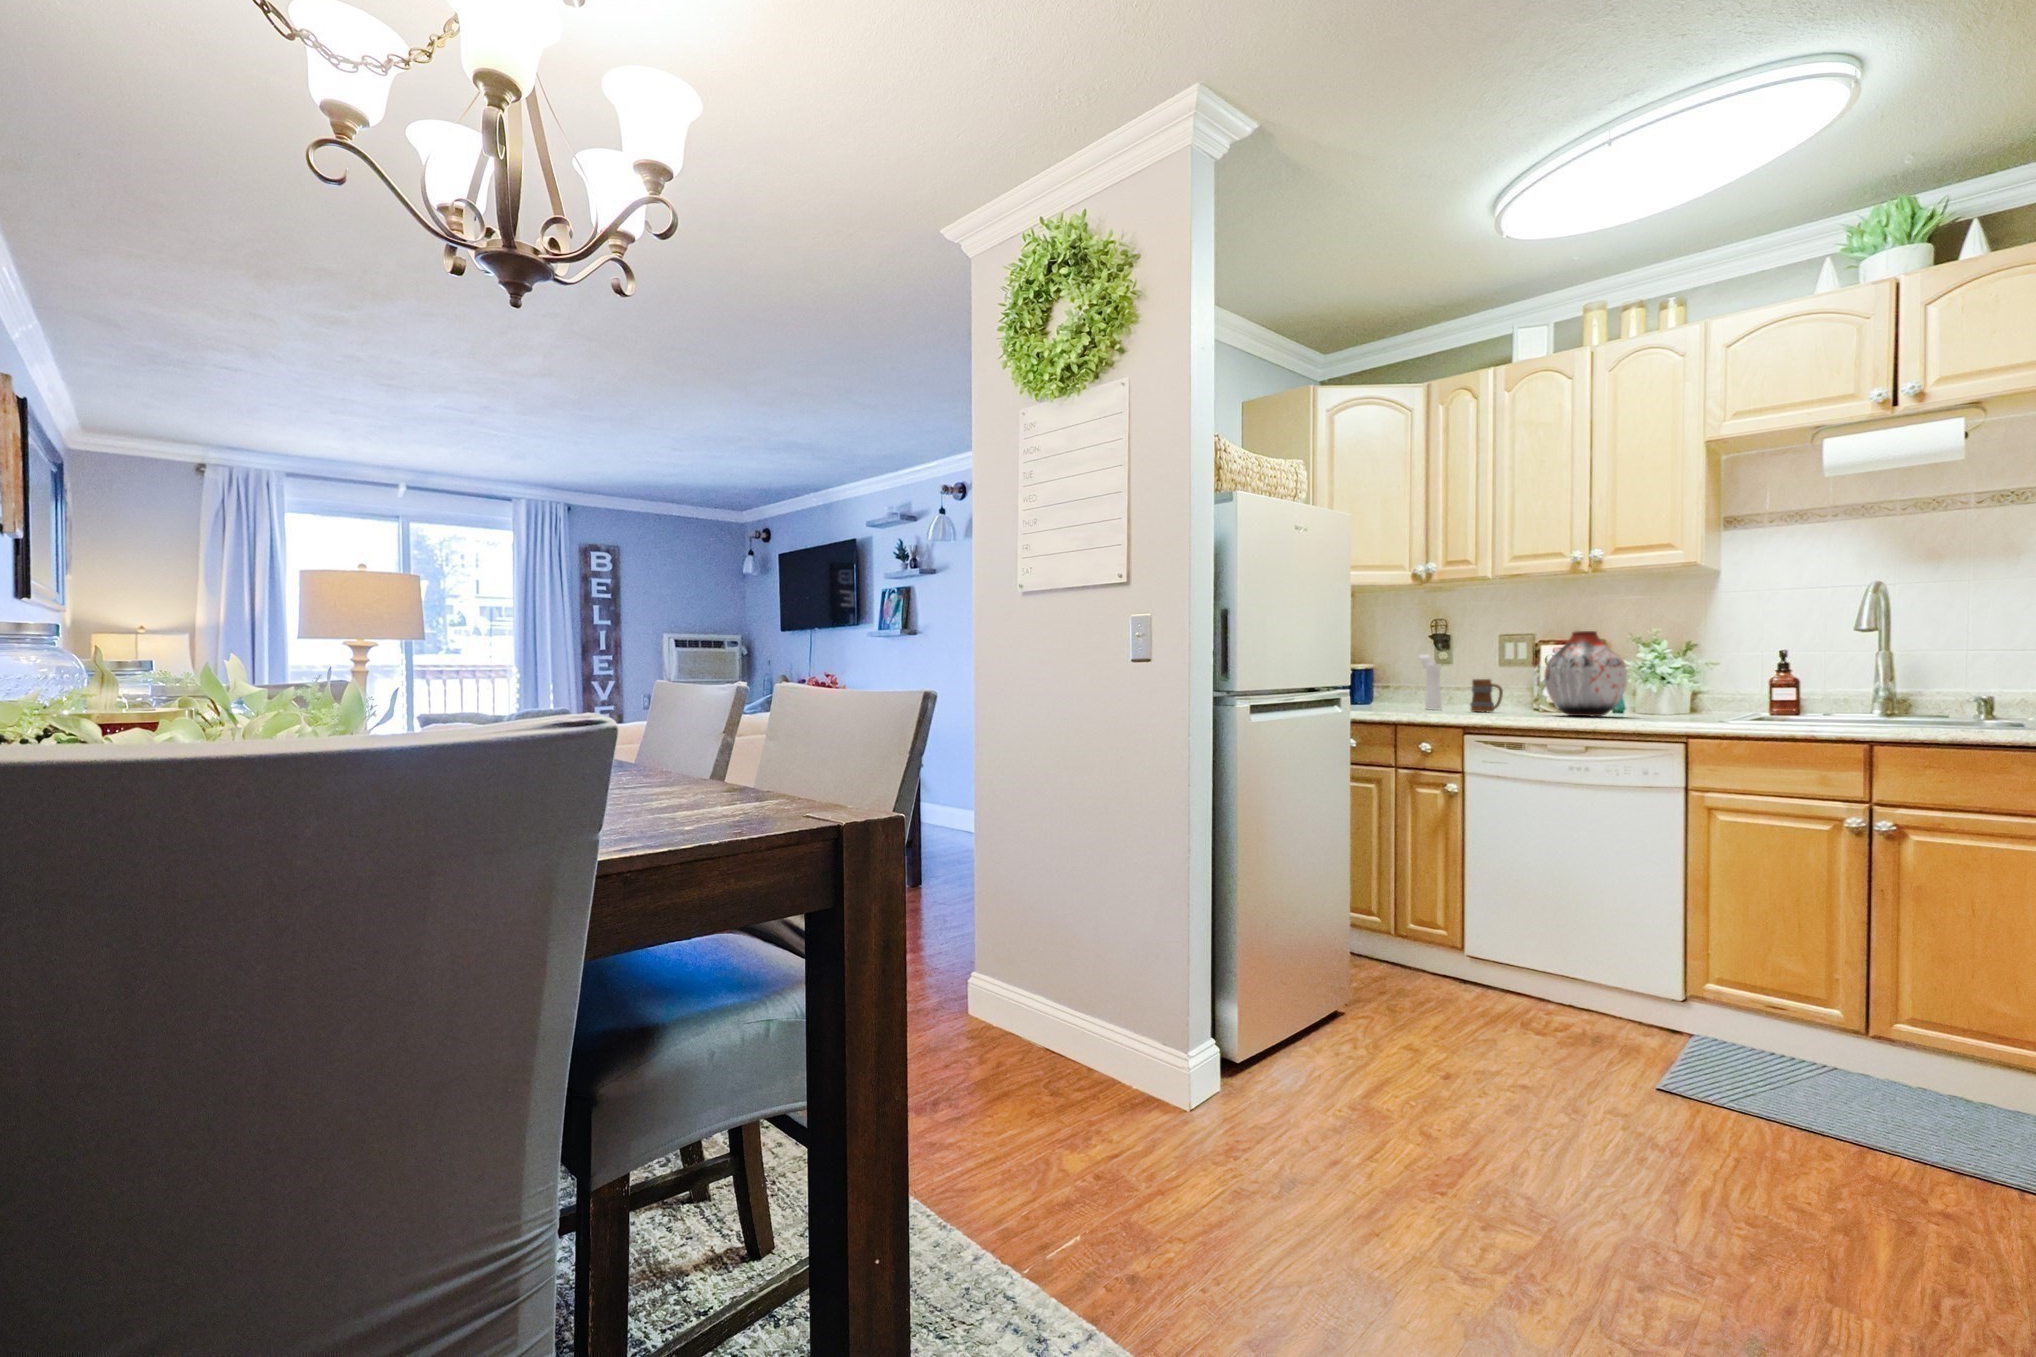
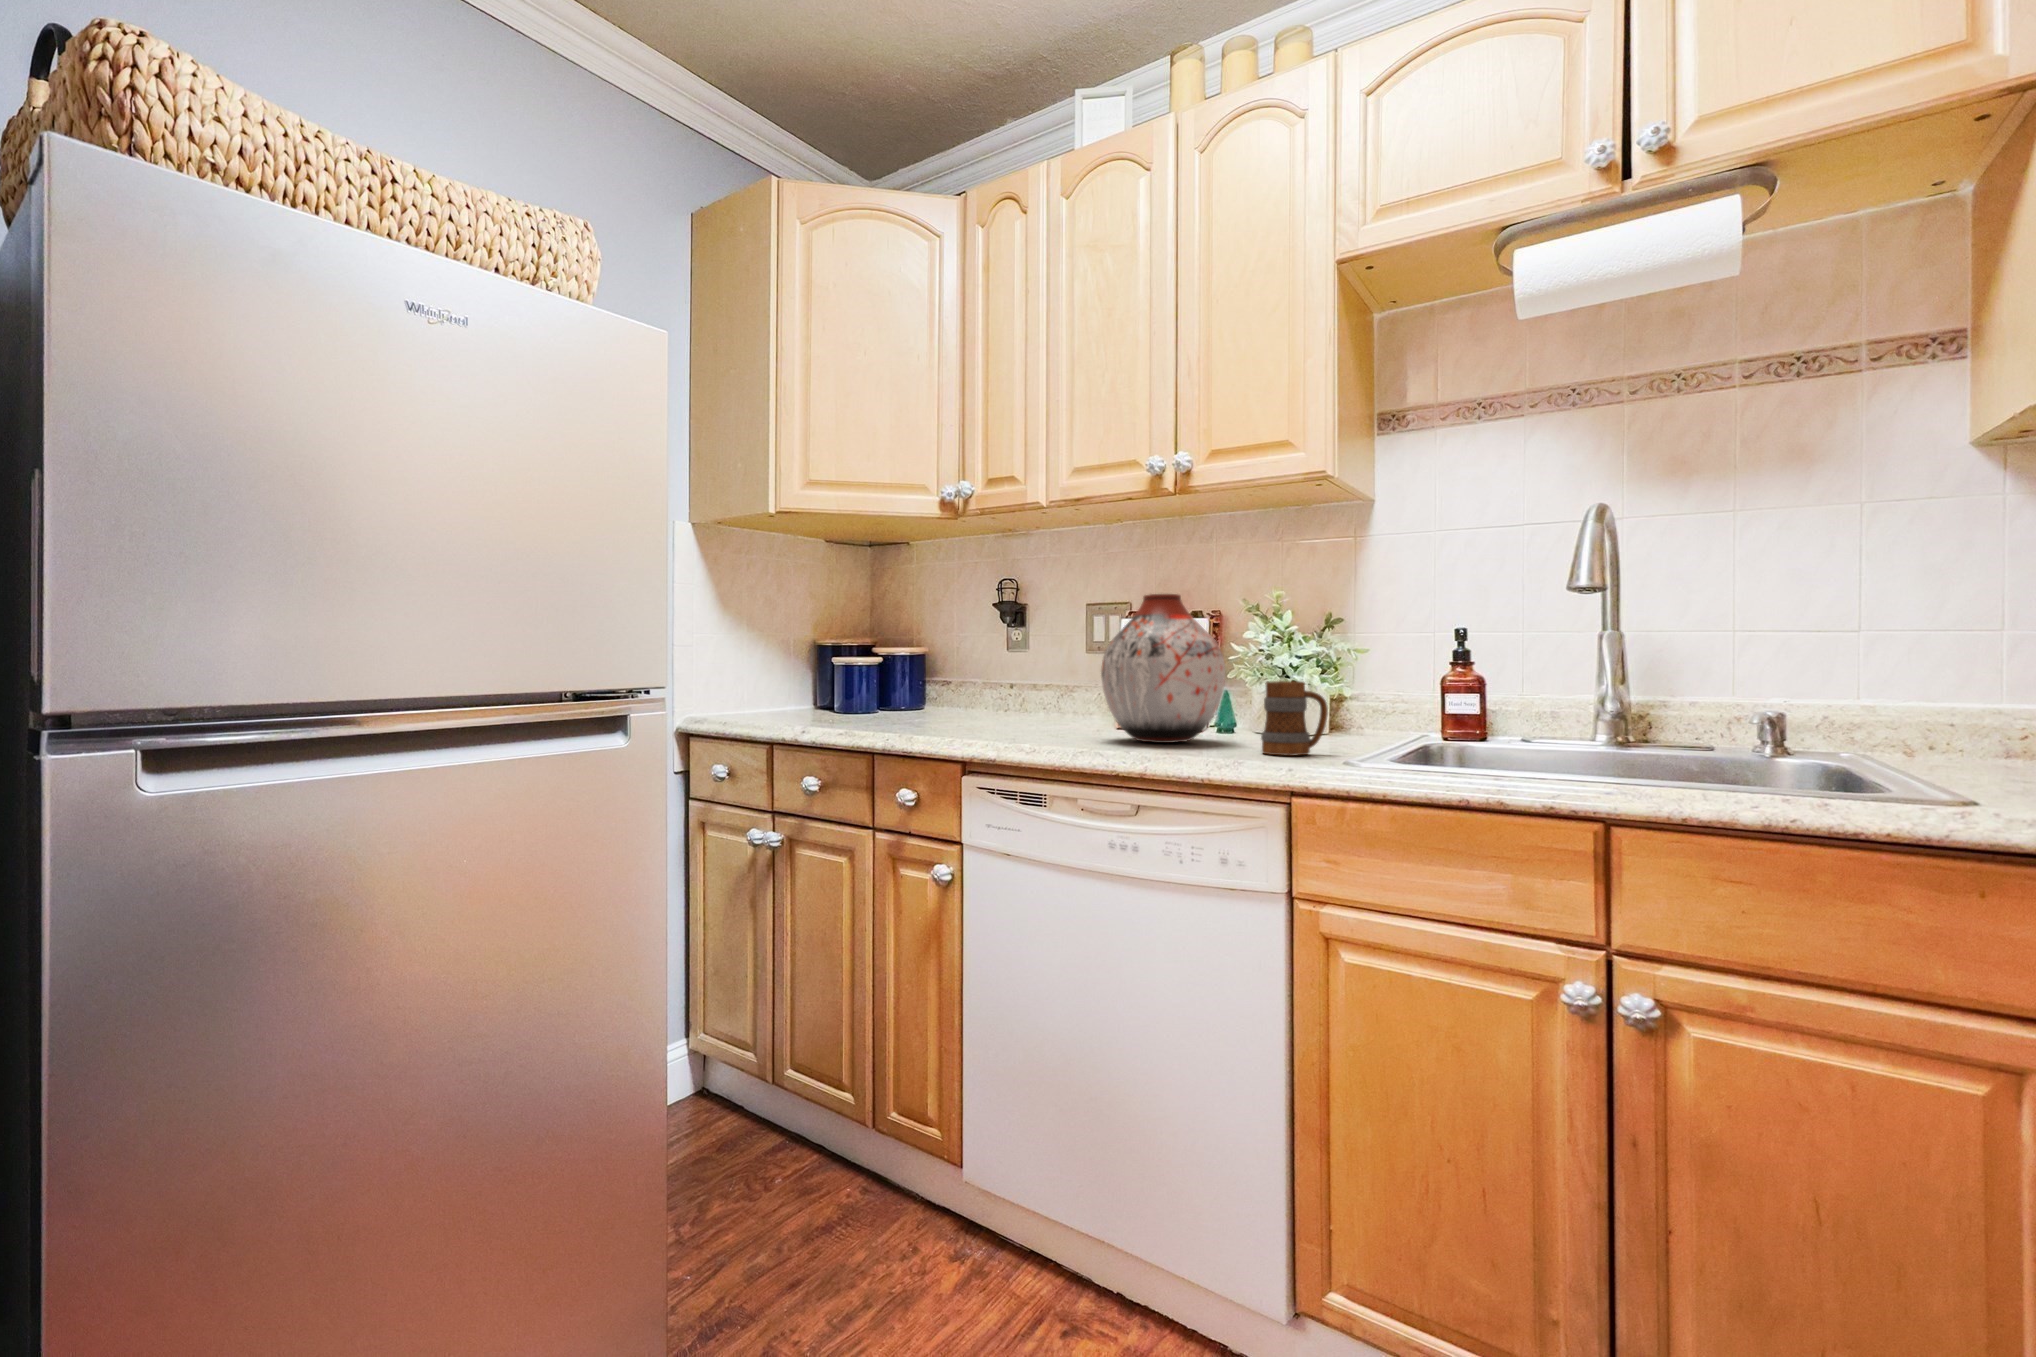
pepper mill: present [1419,655,1442,709] -> none [978,636,1002,721]
mug: present [1470,679,1503,712] -> present [1261,681,1328,756]

